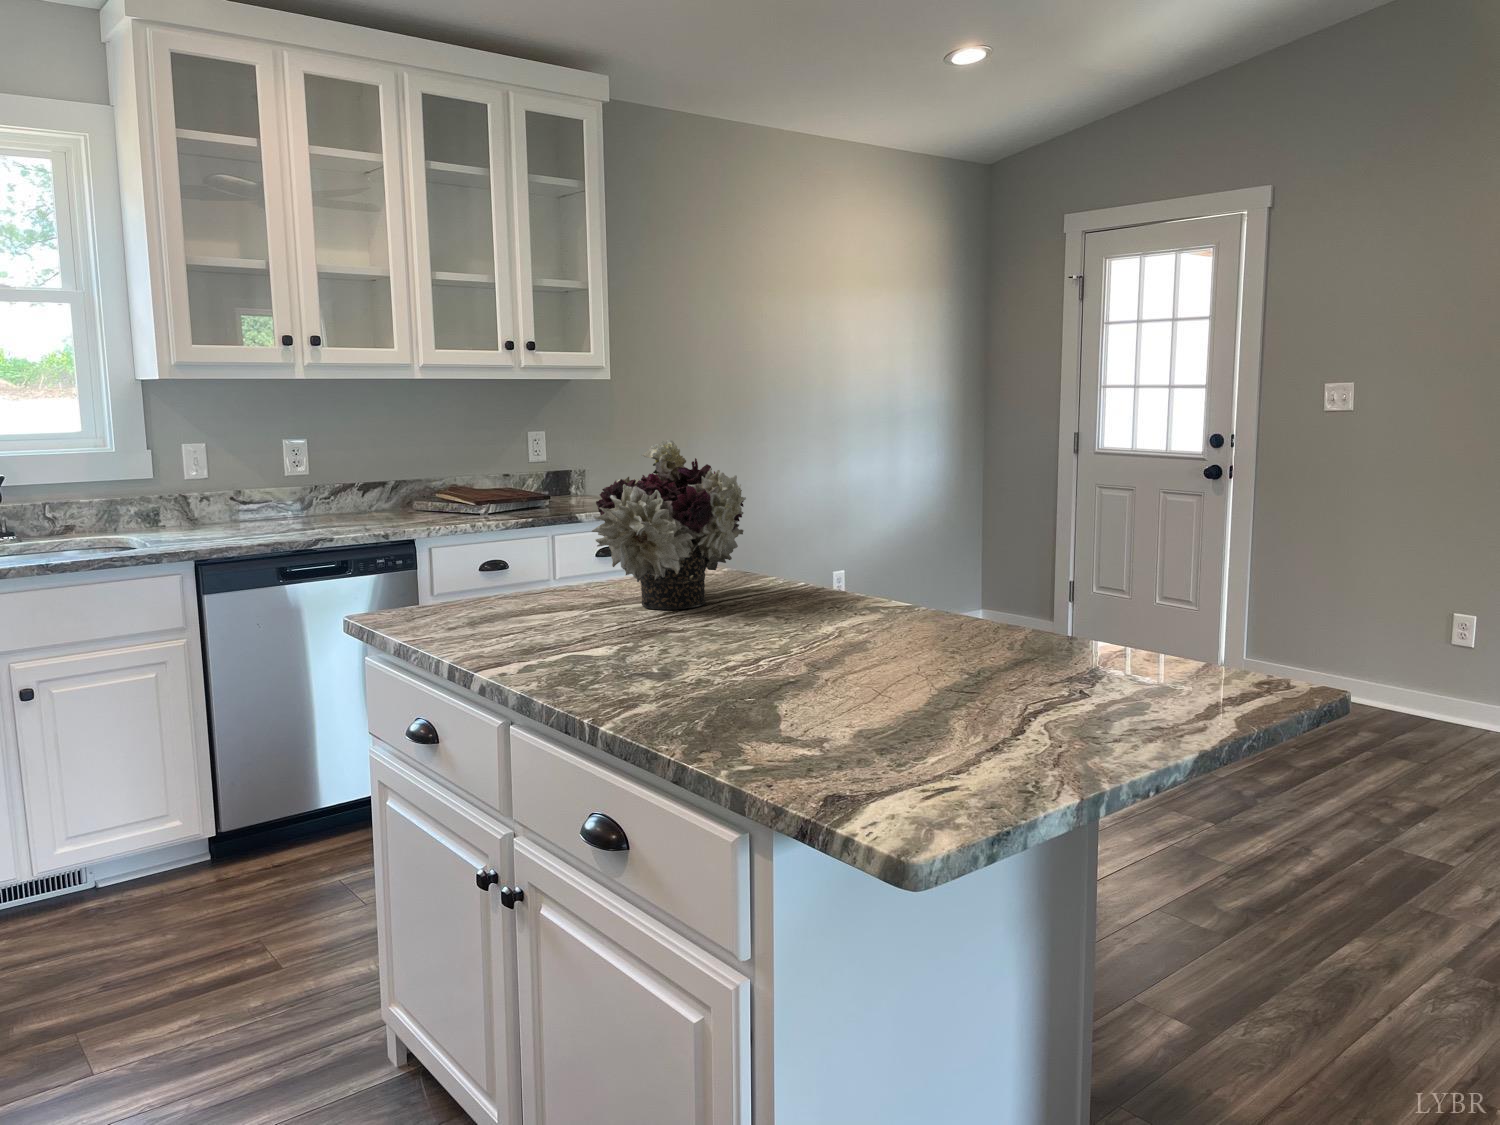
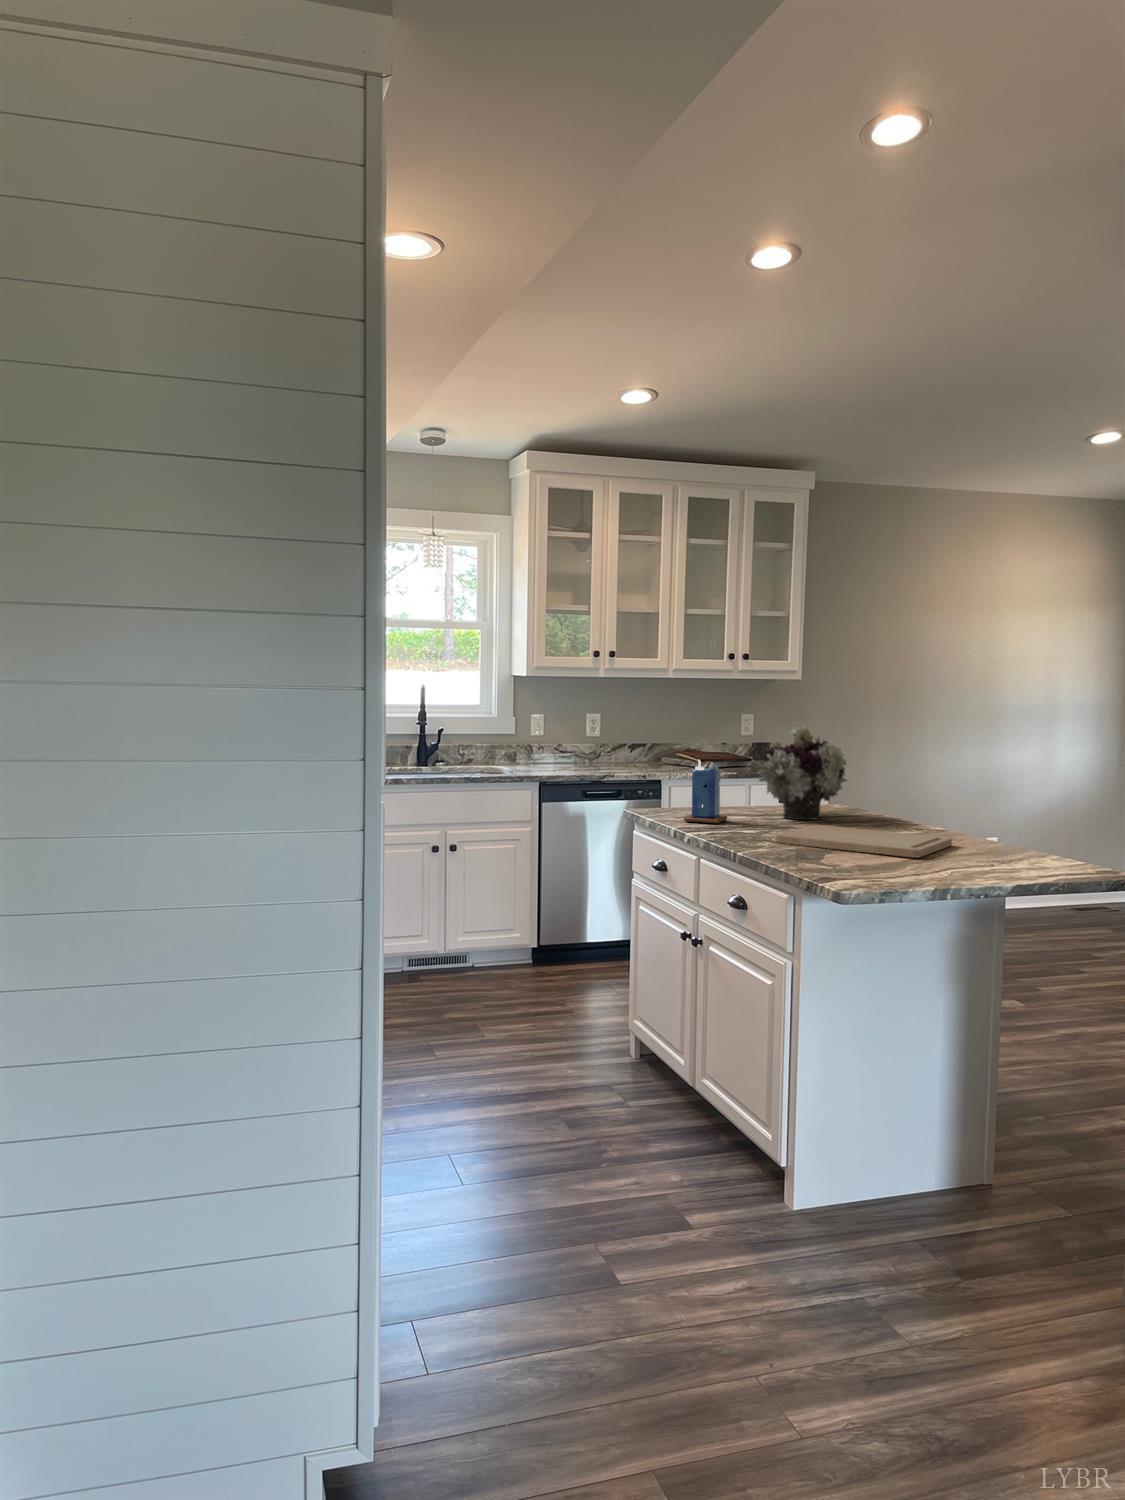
candle: none [462,513,545,636] -> present [684,760,727,823]
cutting board: none [656,623,973,693] -> present [774,825,952,858]

